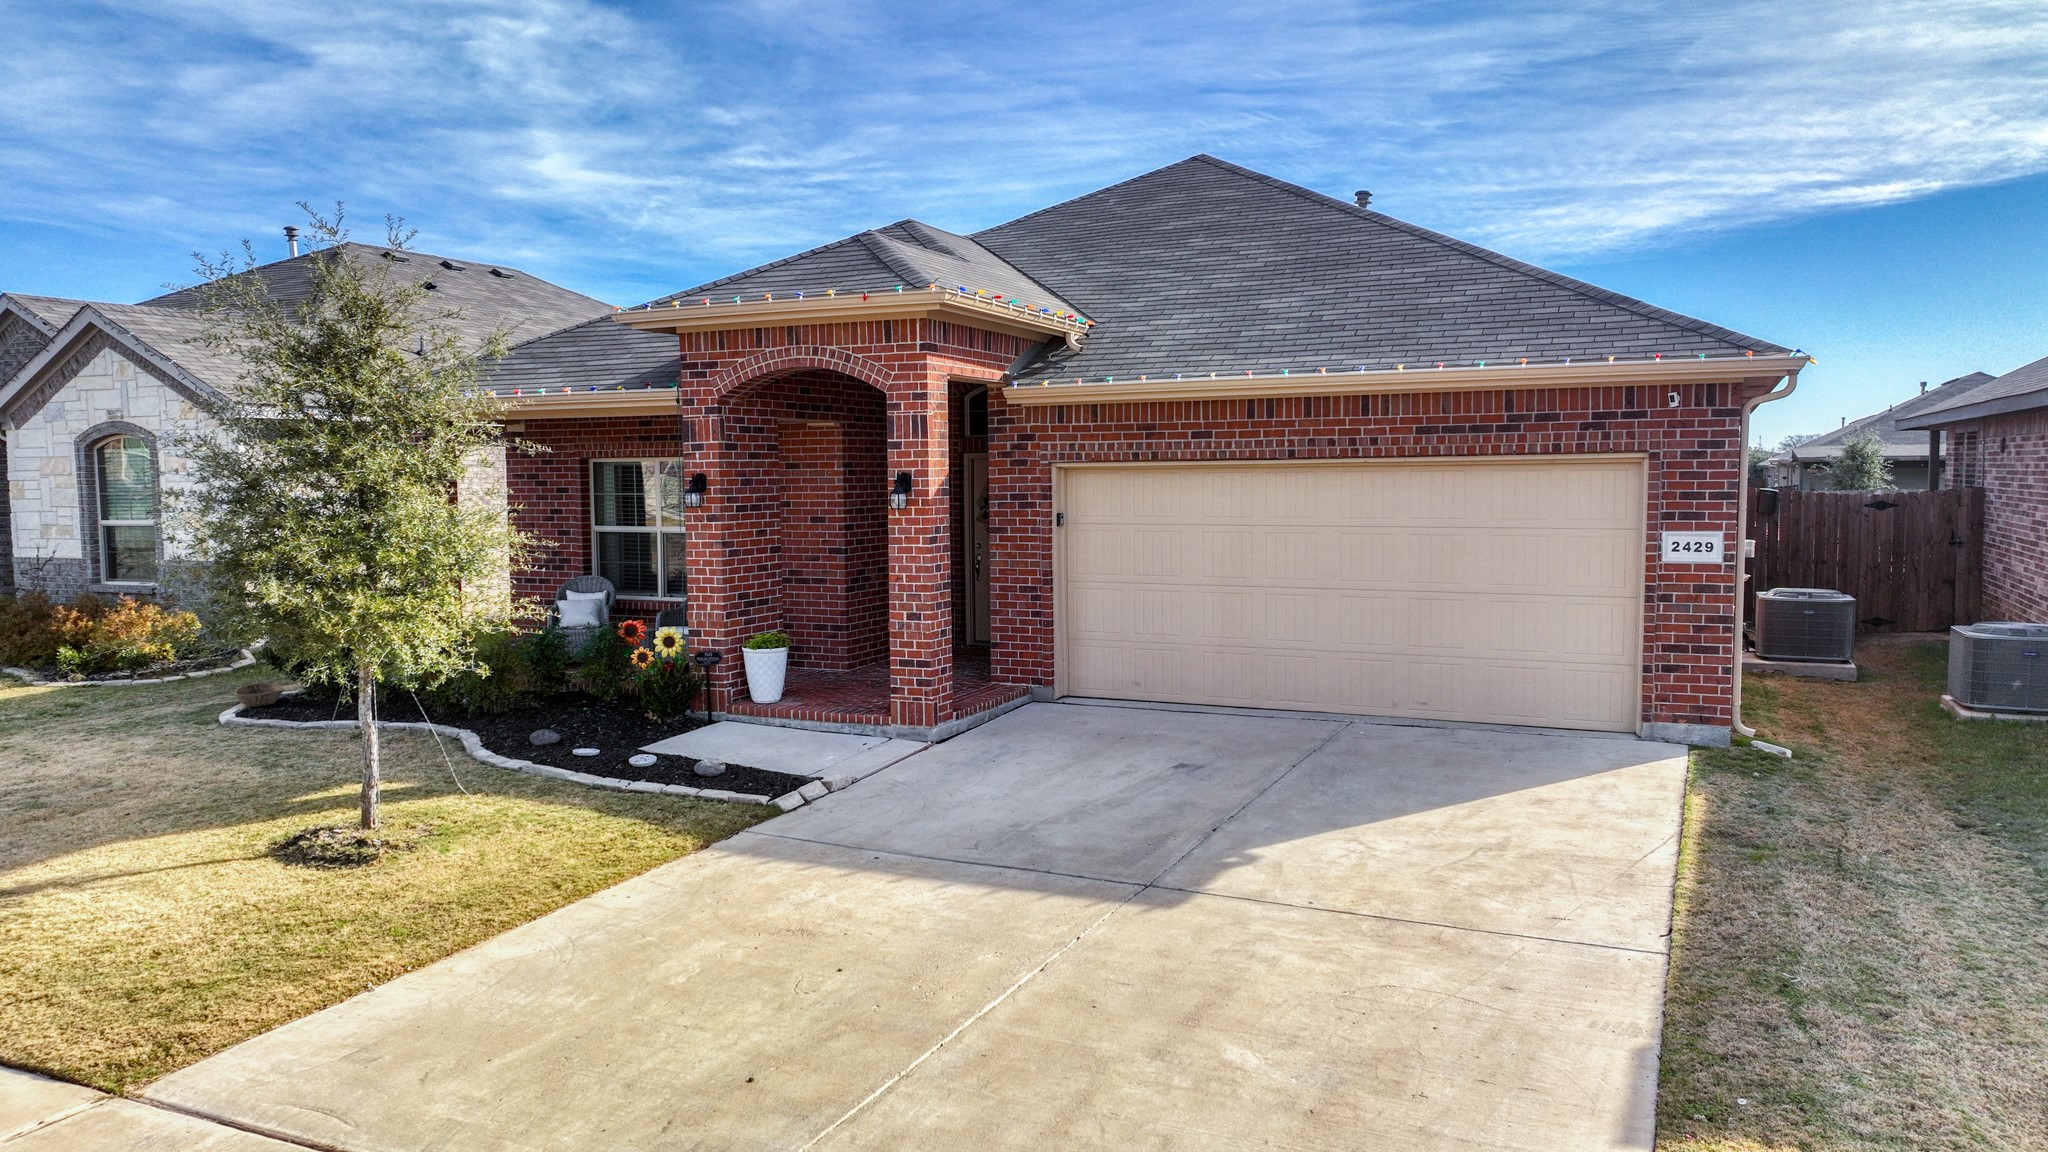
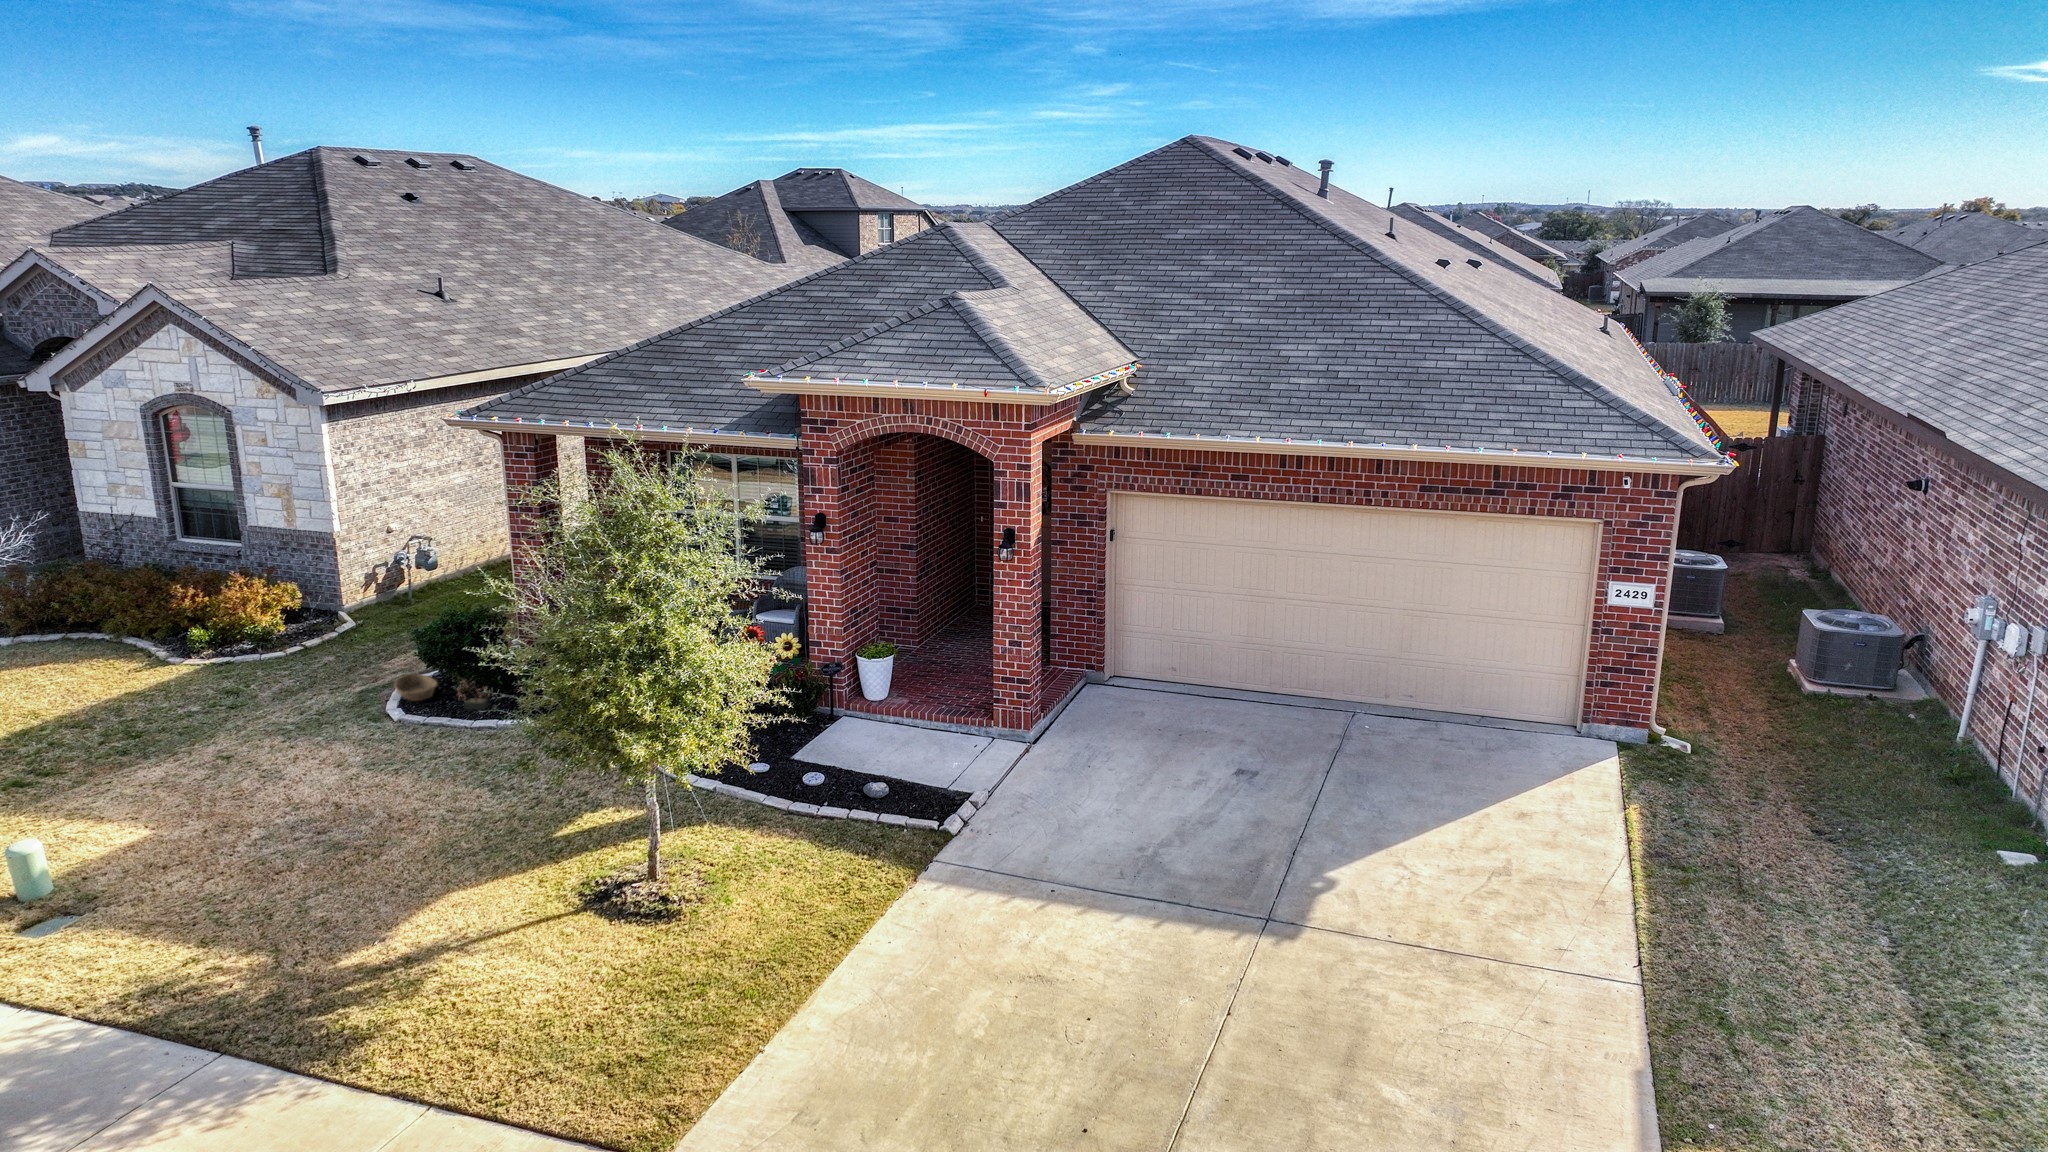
decorative plant: none [289,679,334,713] -> present [458,682,488,710]

